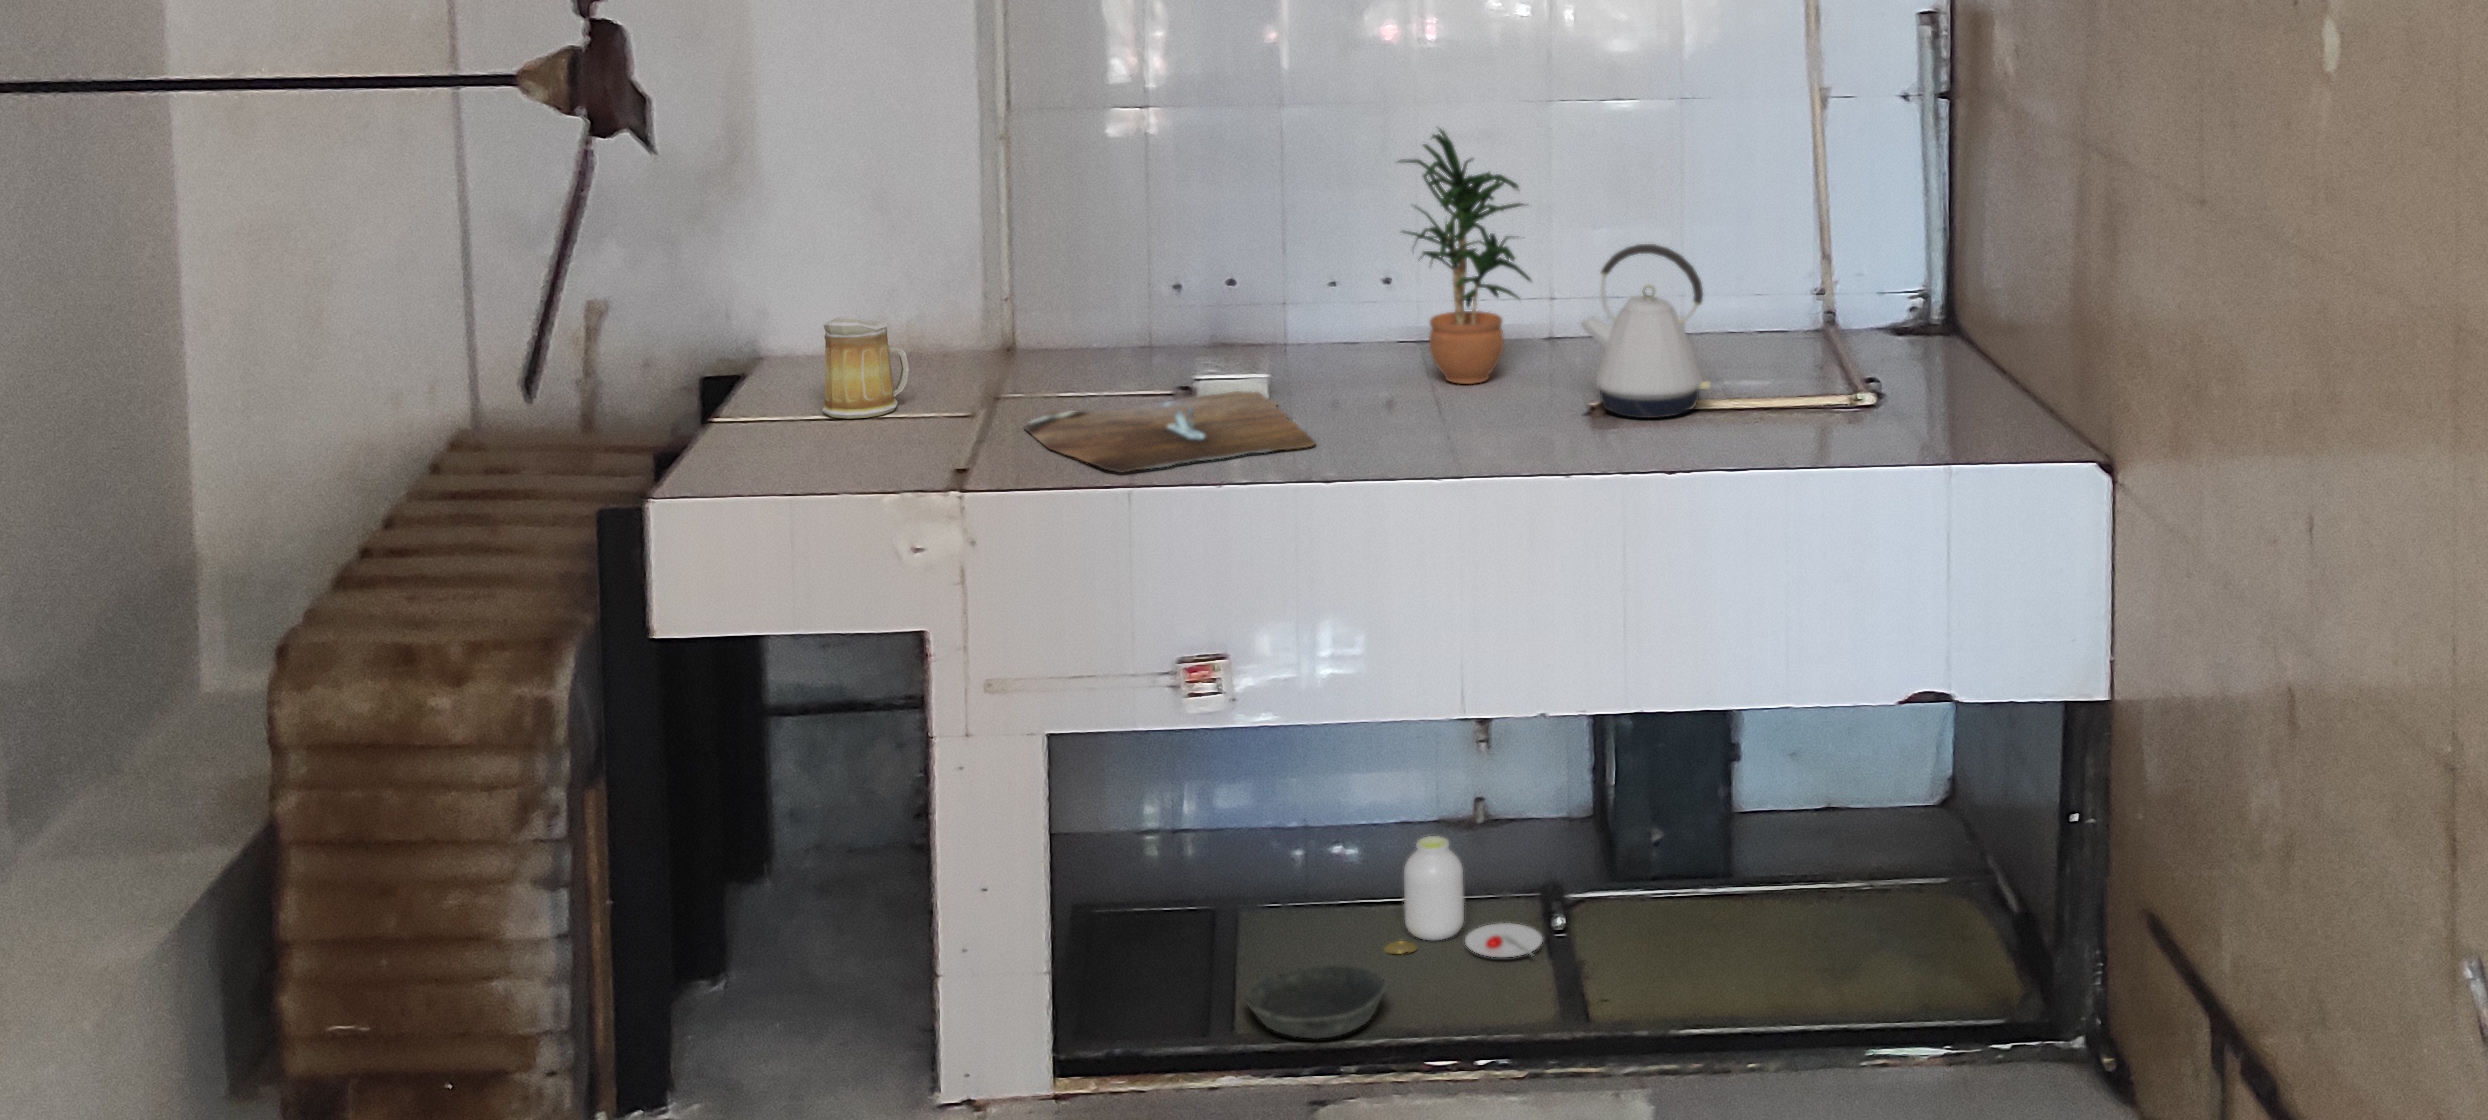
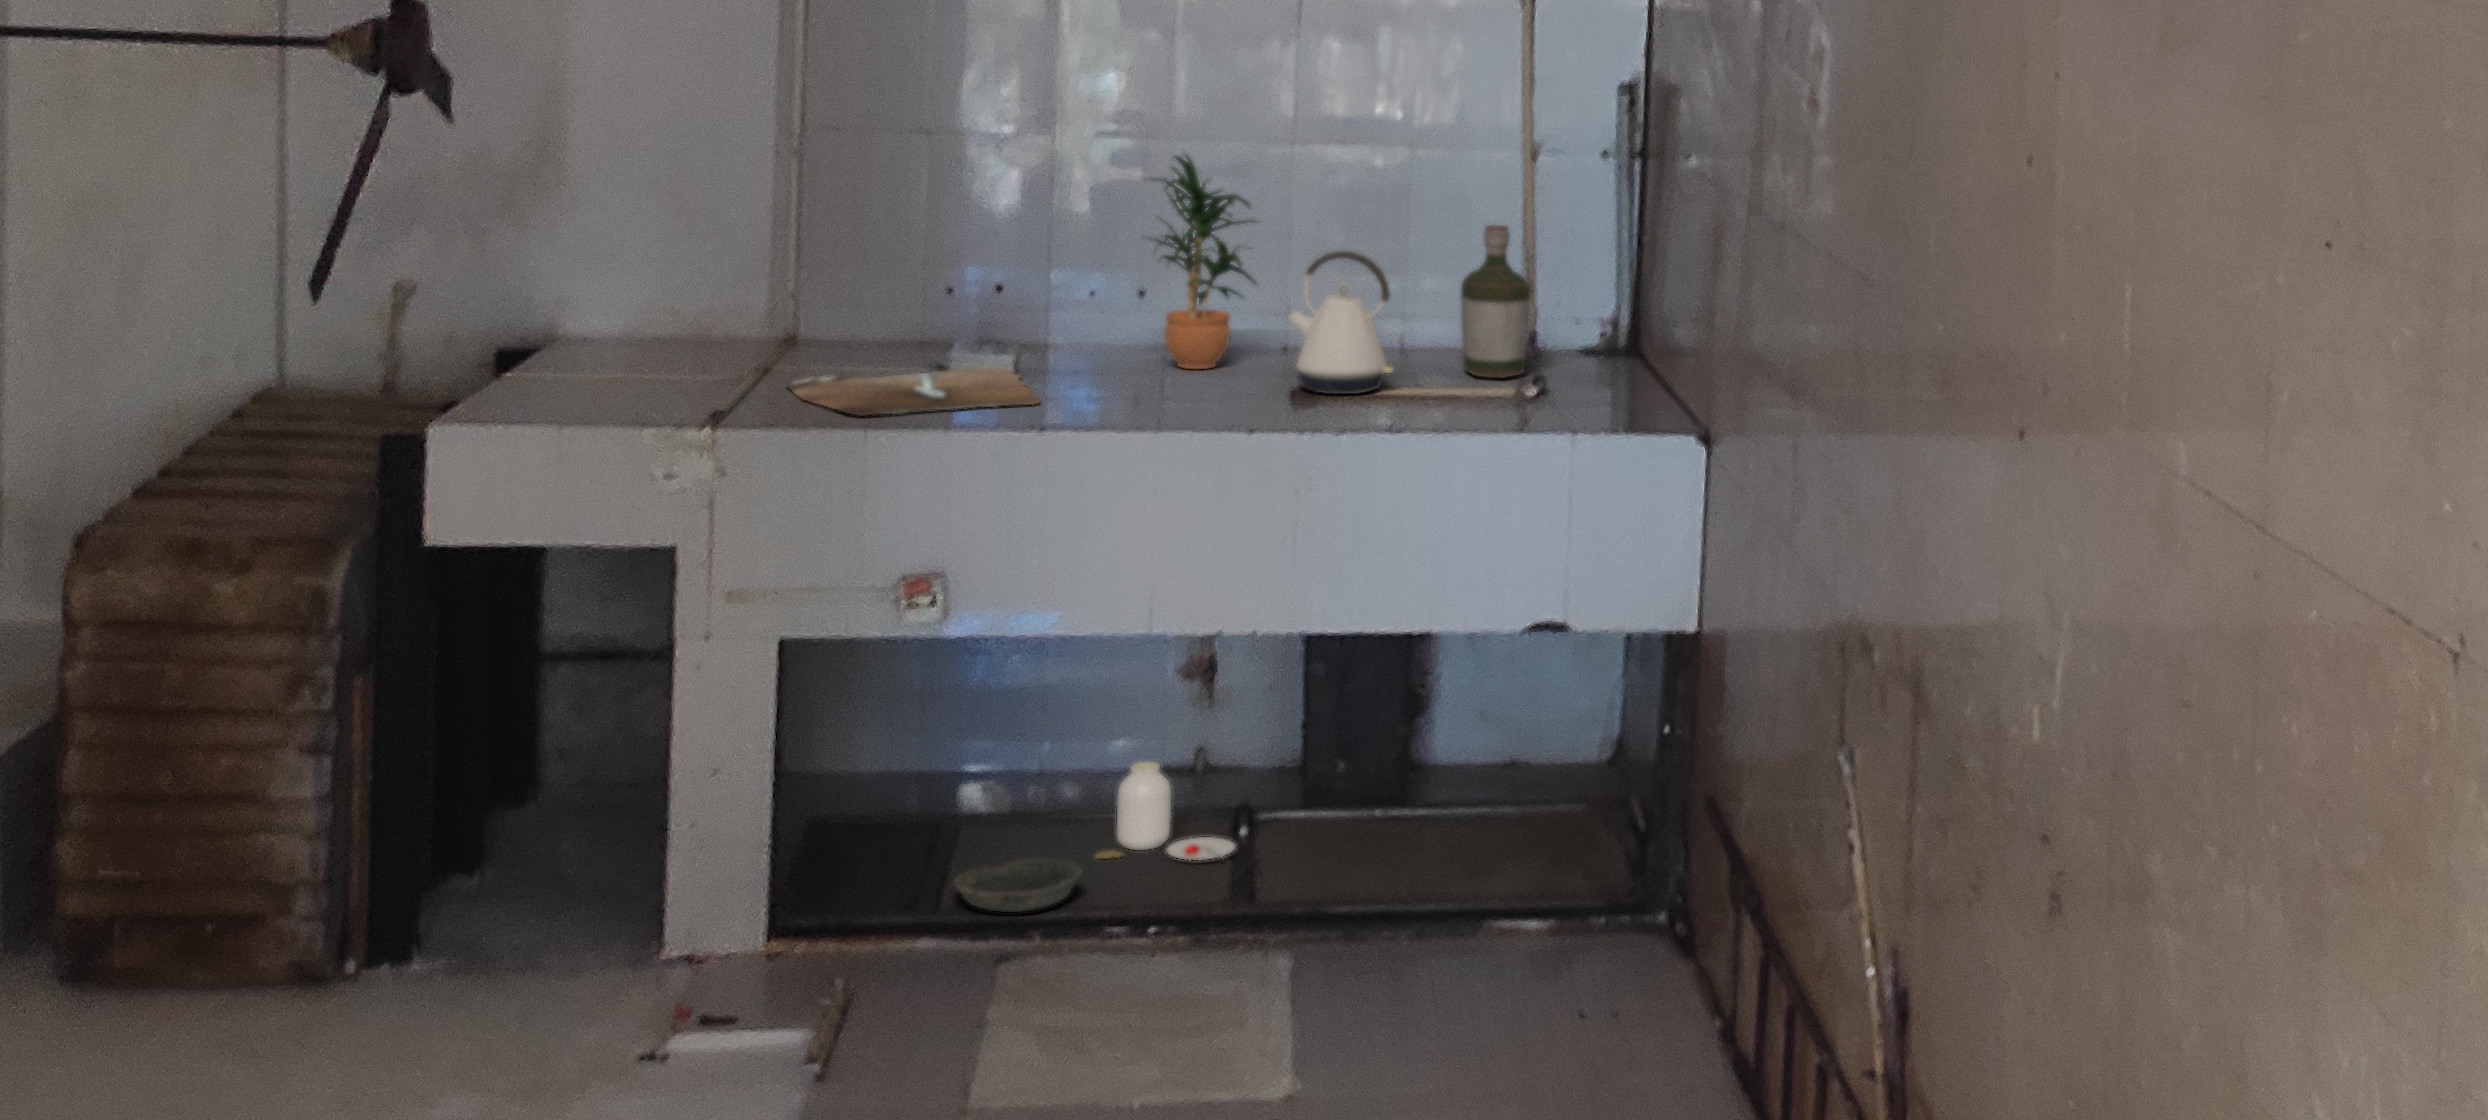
bottle: none [1770,199,1856,386] -> present [1461,225,1530,378]
mug: present [822,317,909,419] -> none [604,288,689,376]

